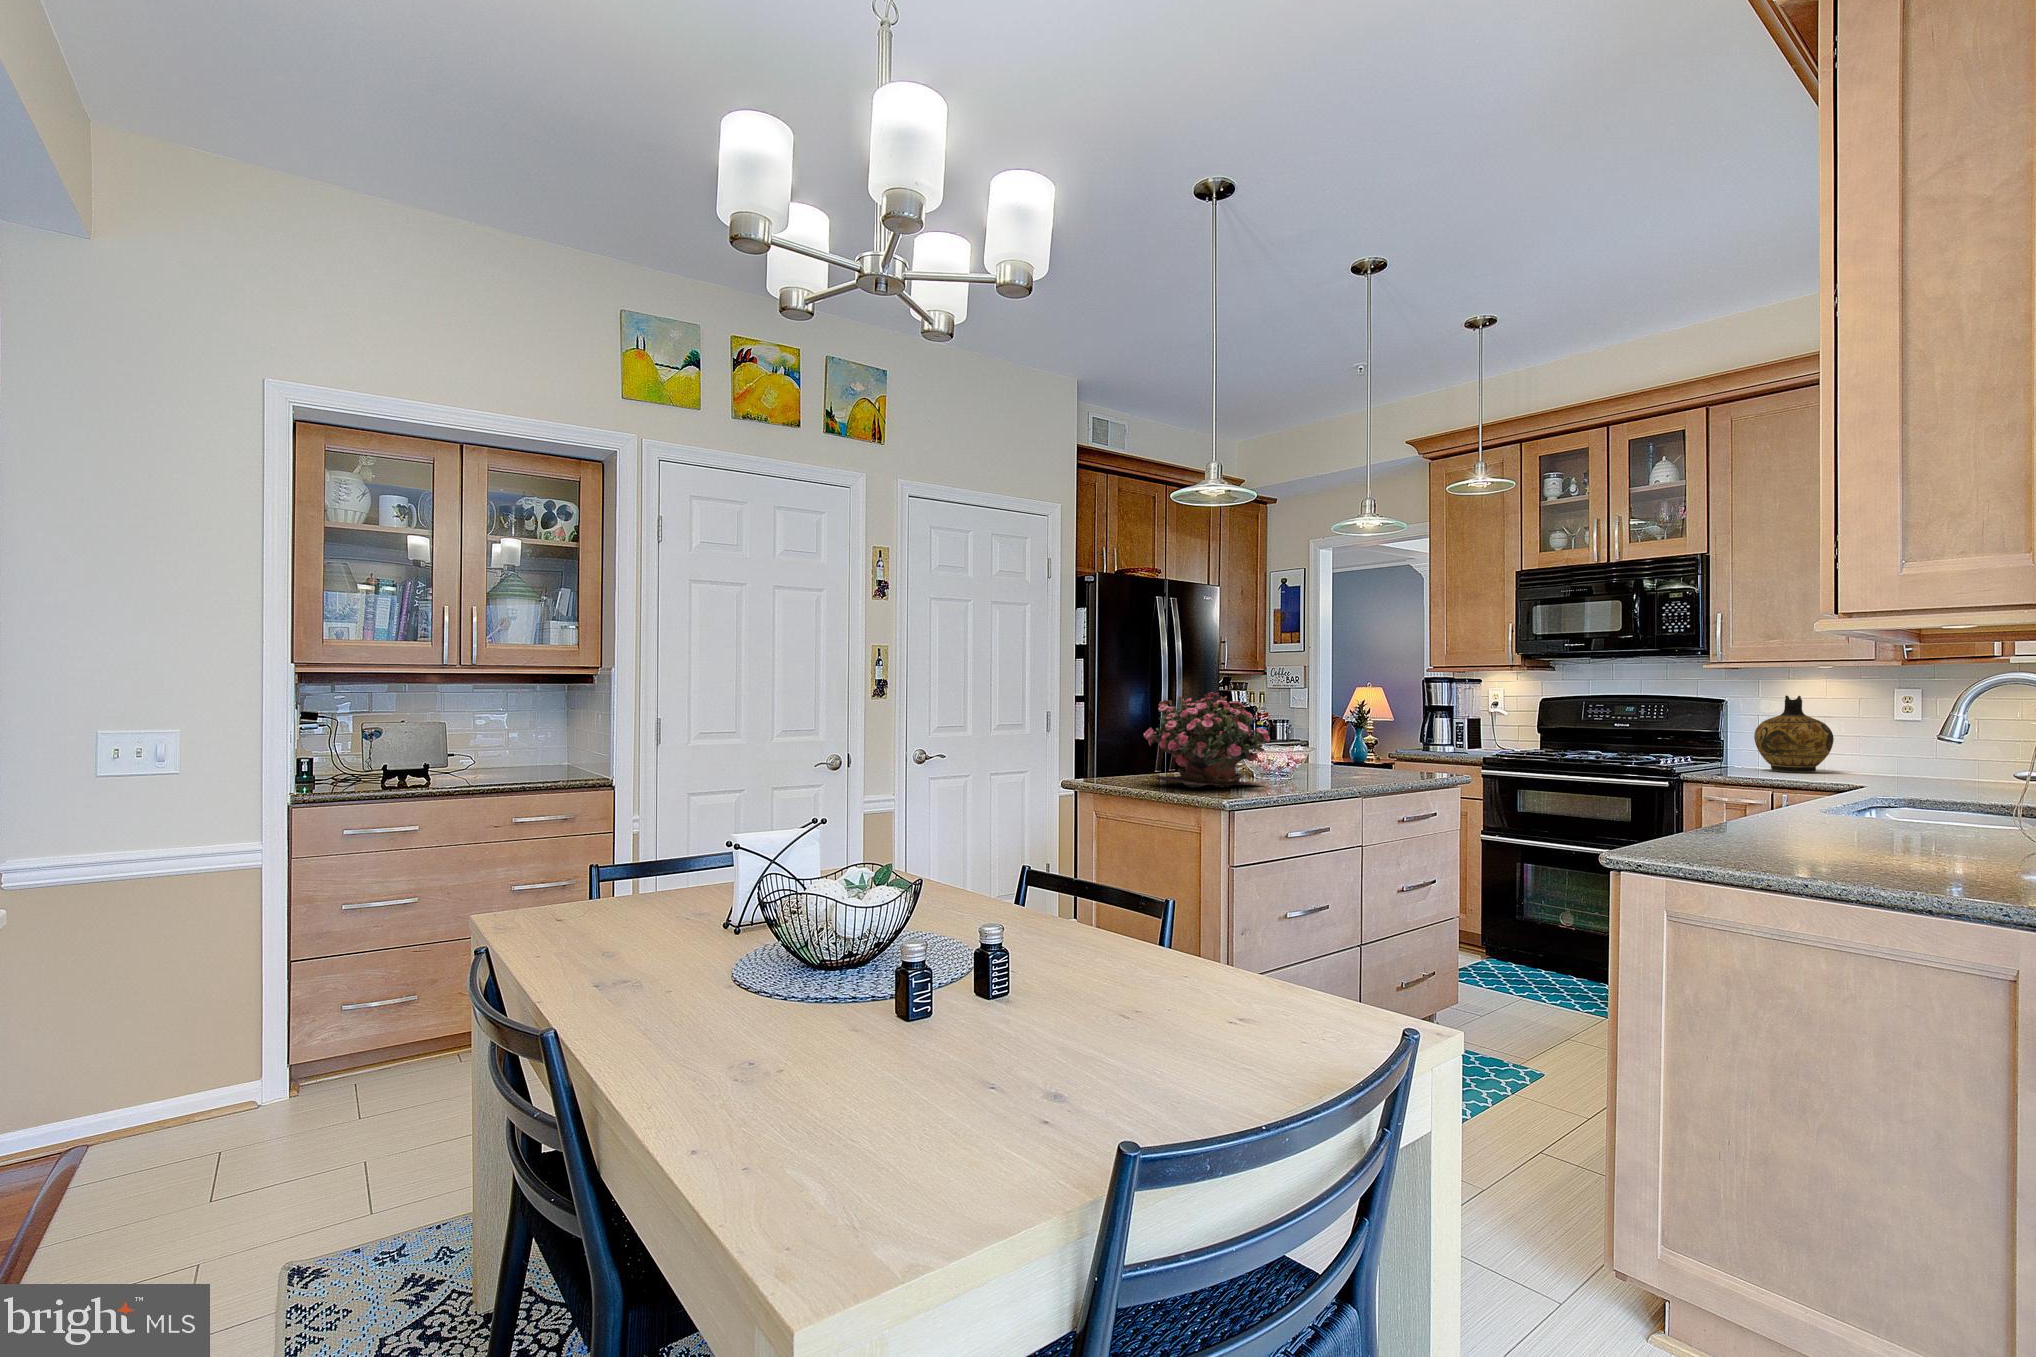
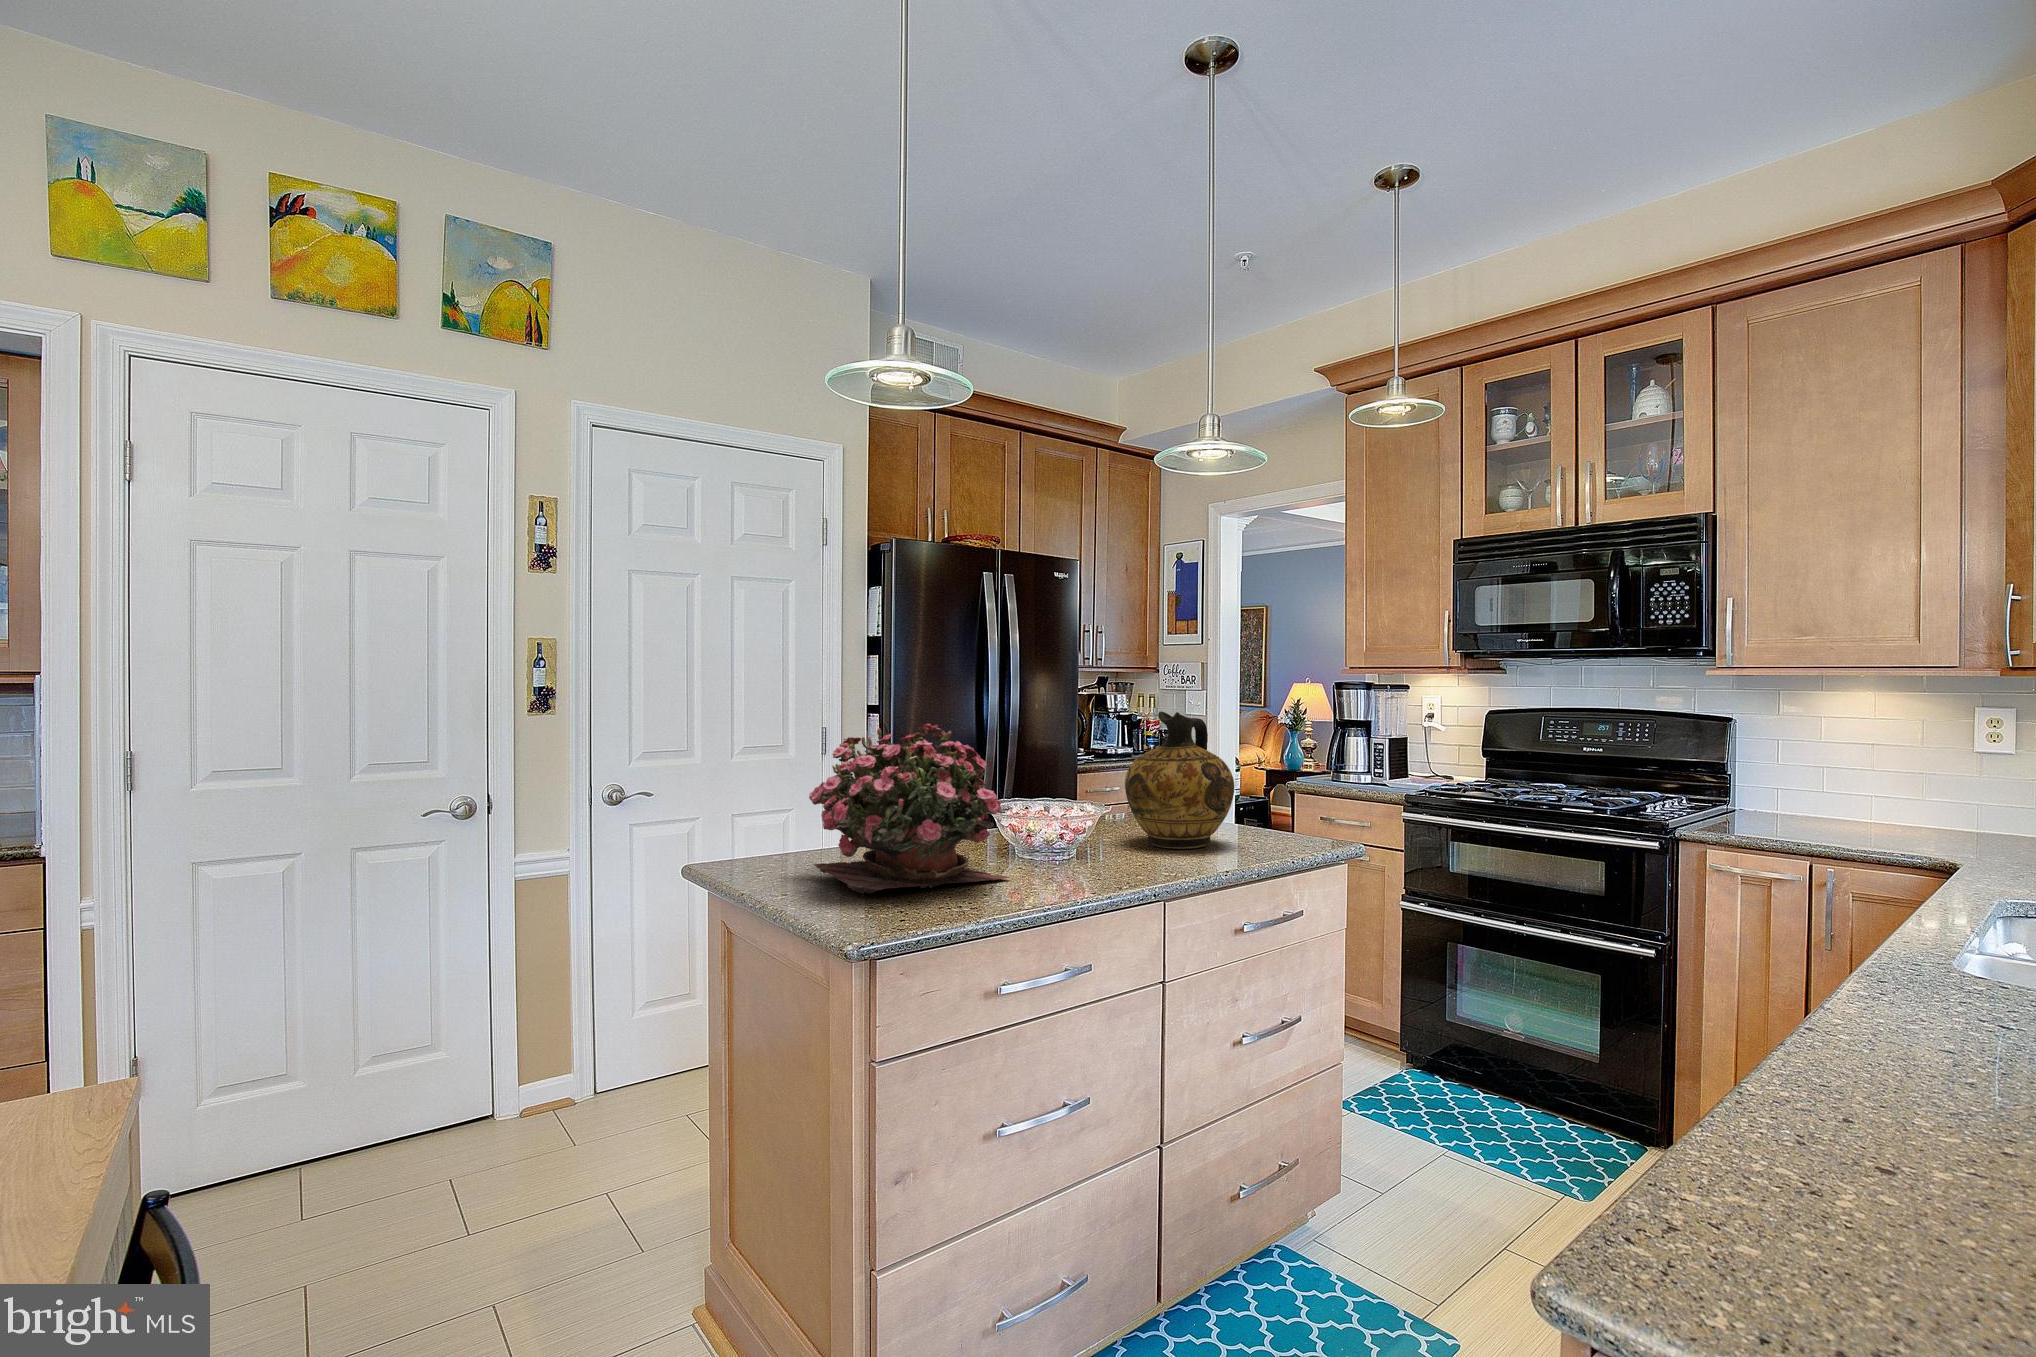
ceramic jug: present [1754,695,1834,773] -> present [1125,712,1234,849]

